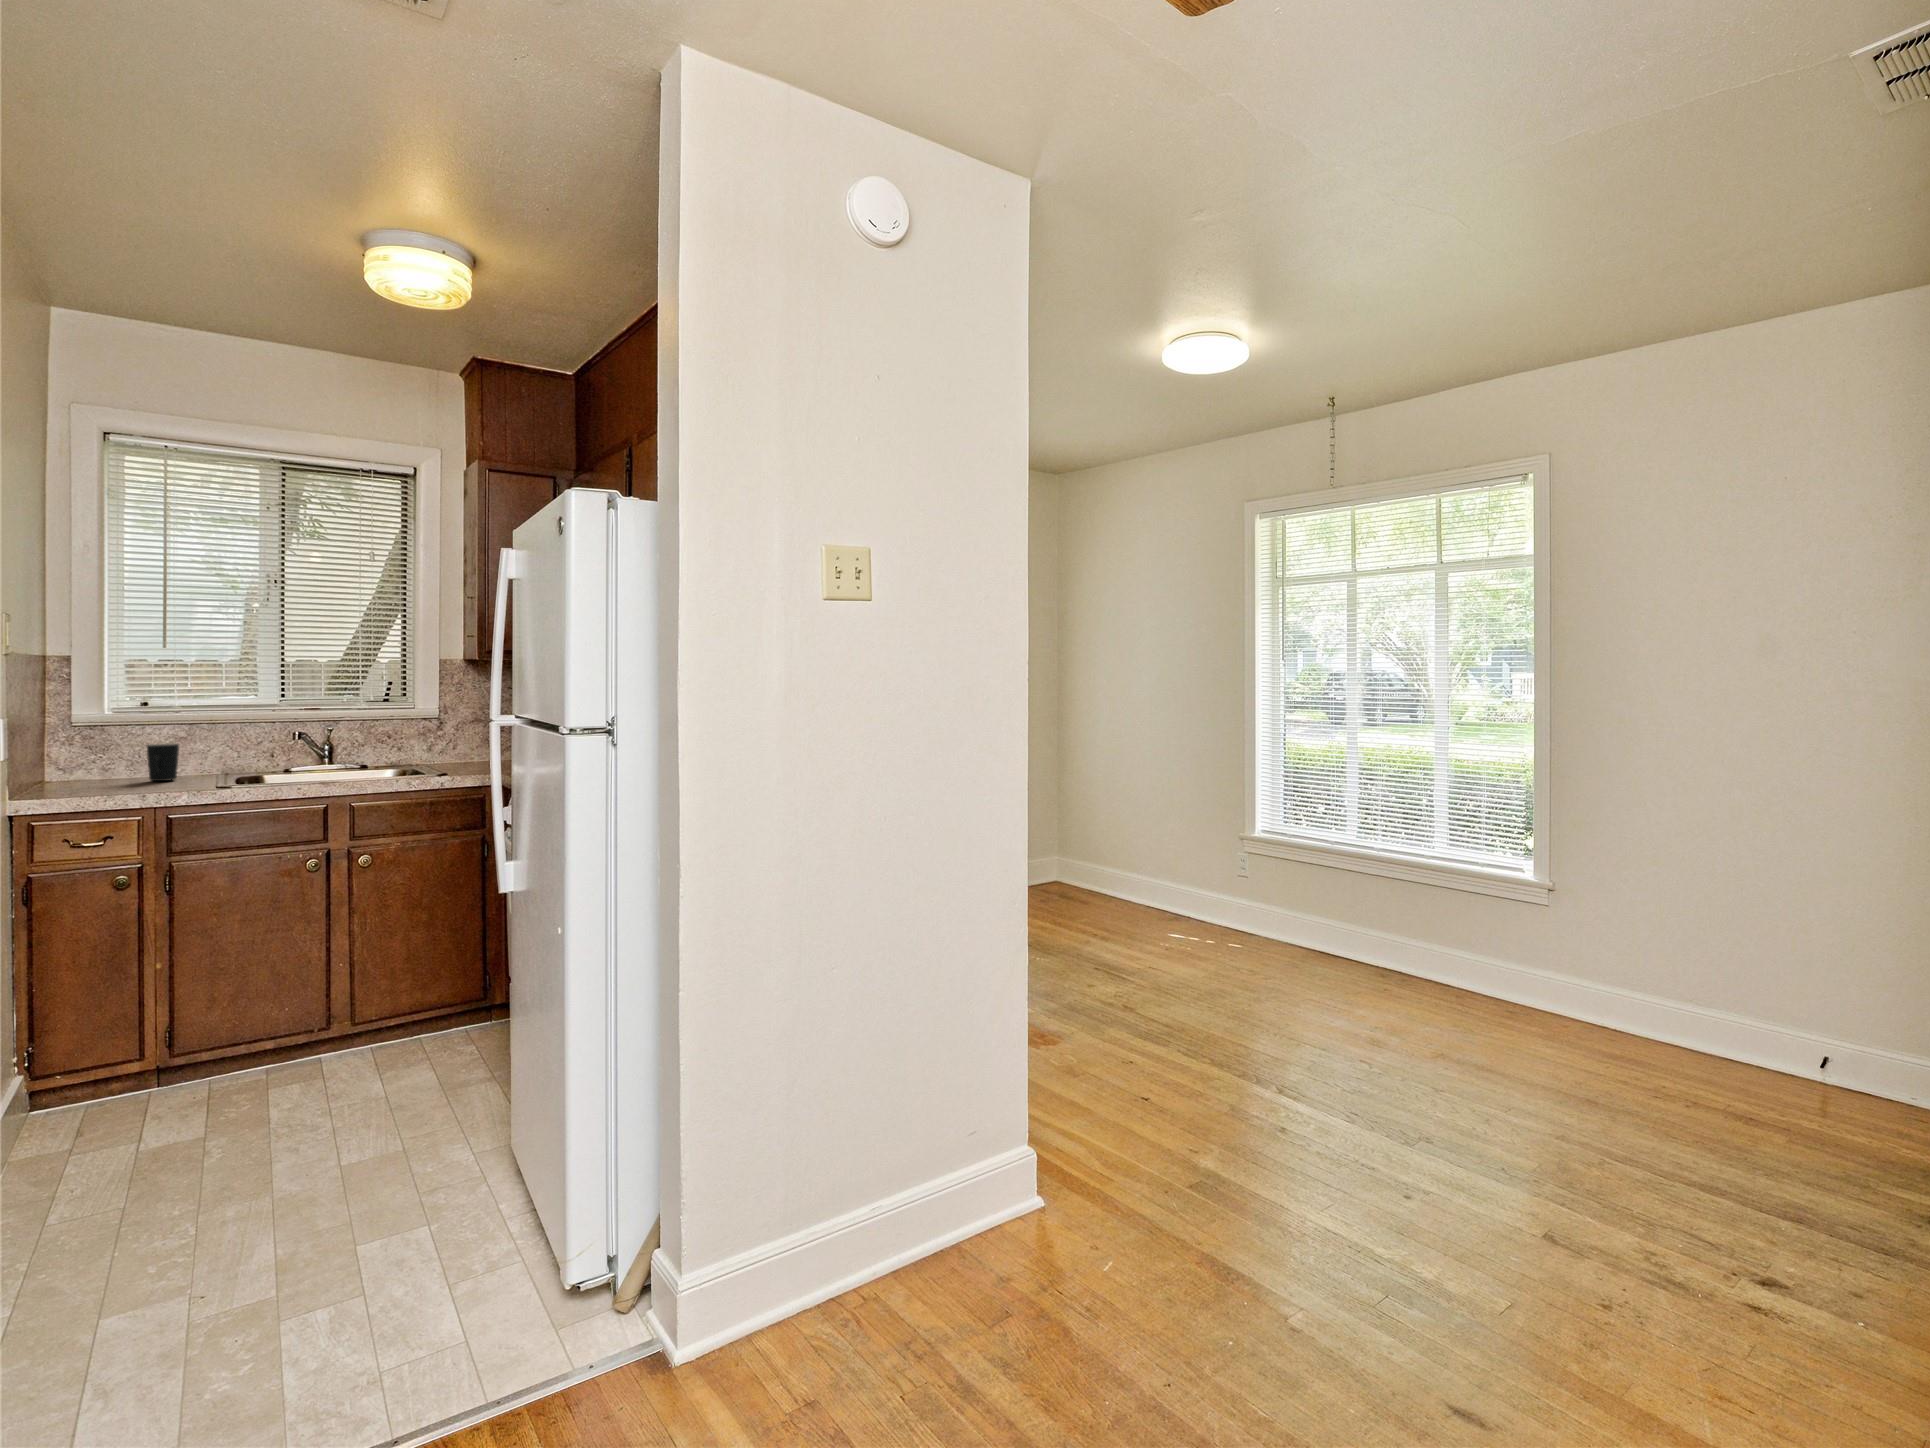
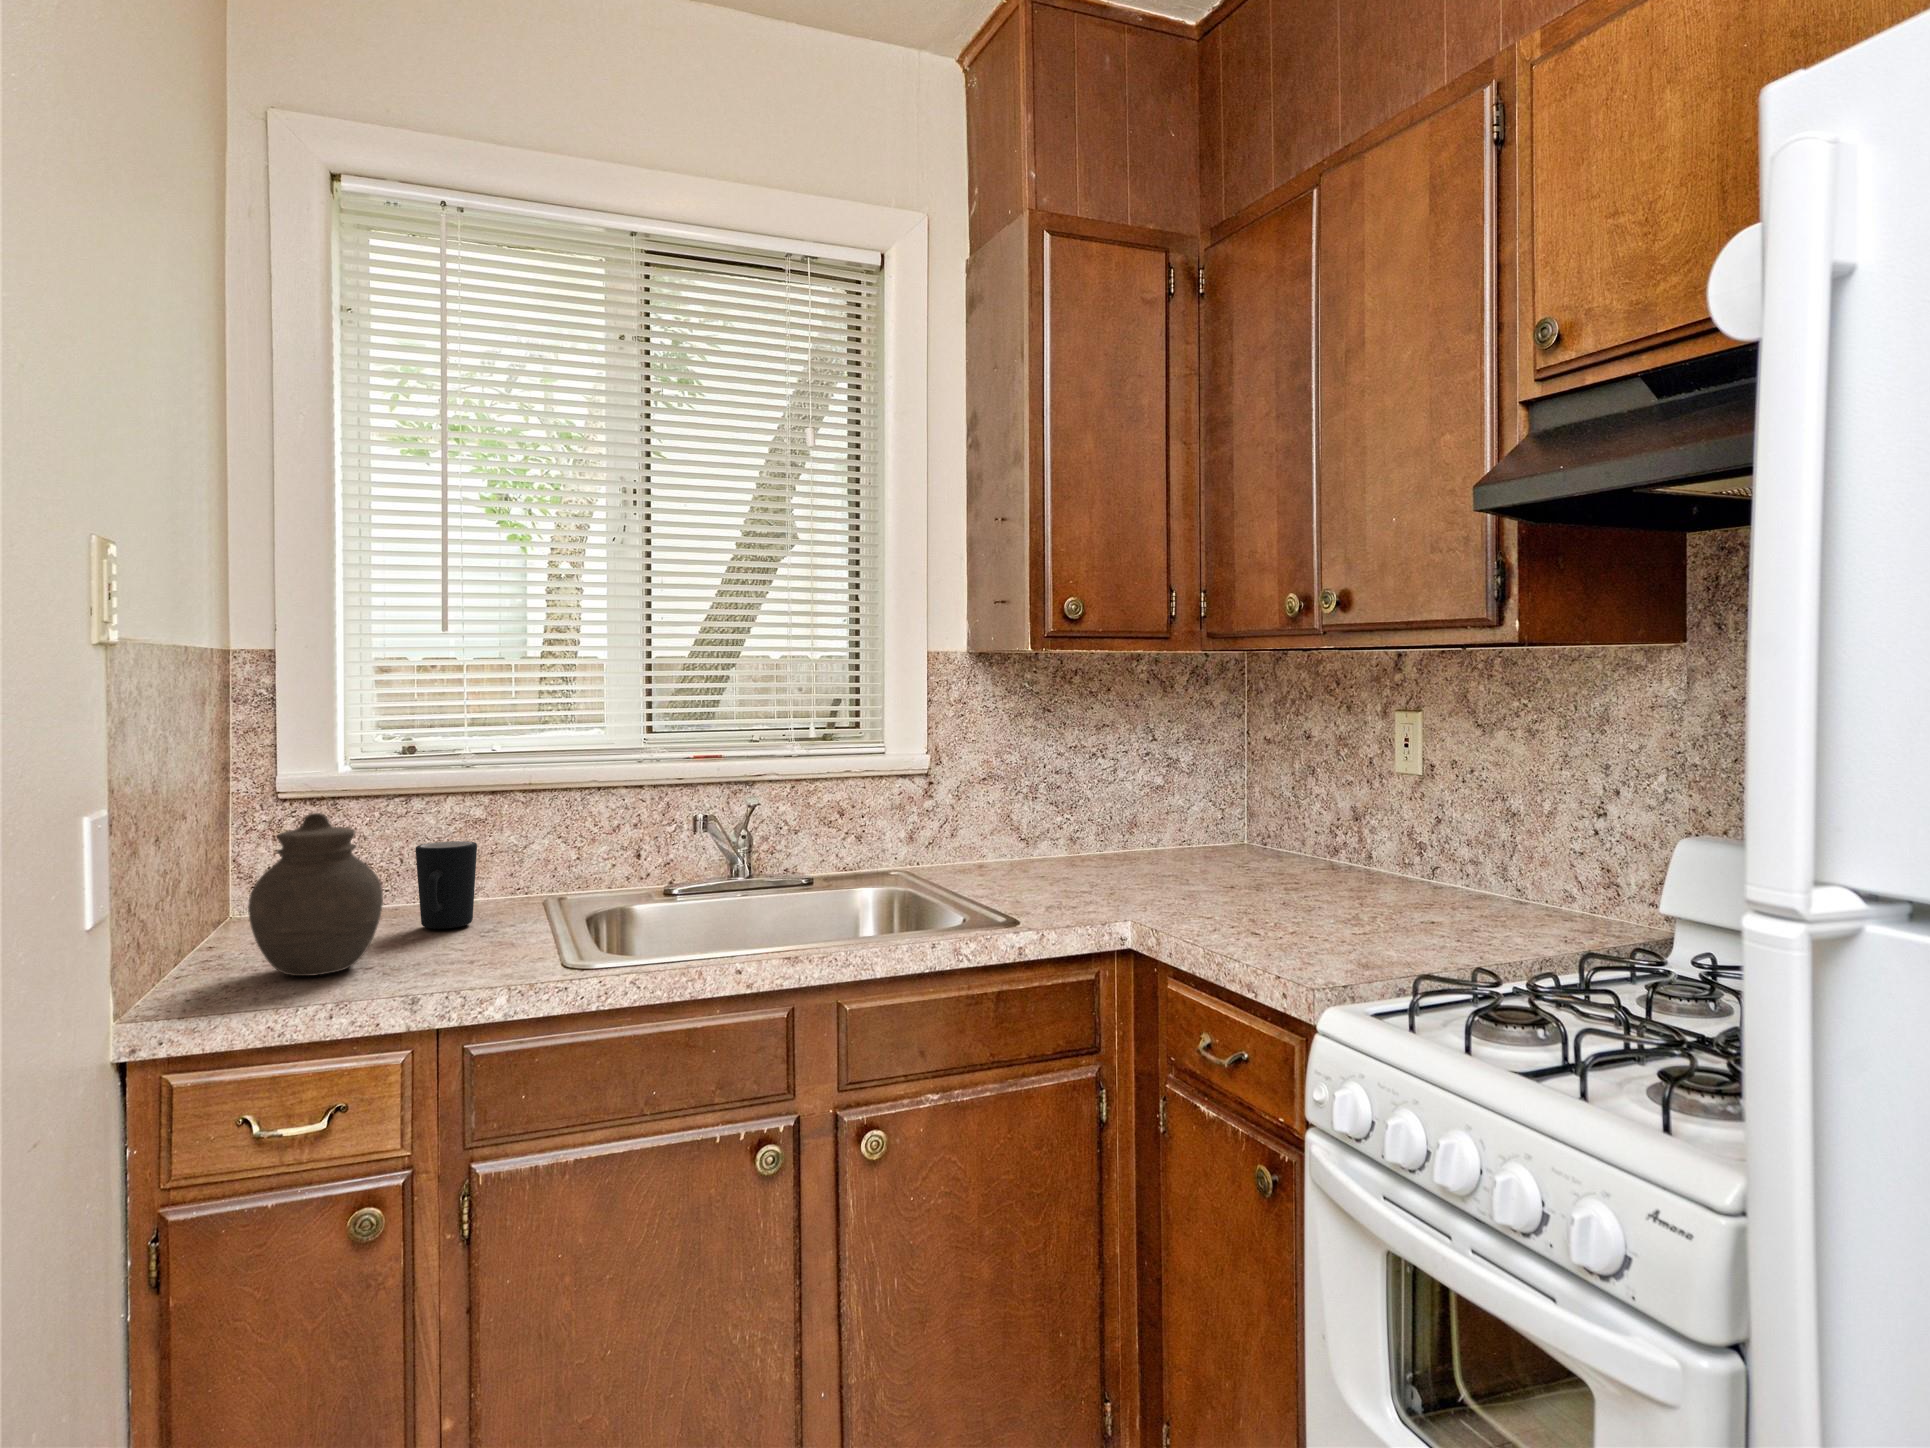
jar: none [63,726,129,793] -> present [248,813,383,976]

